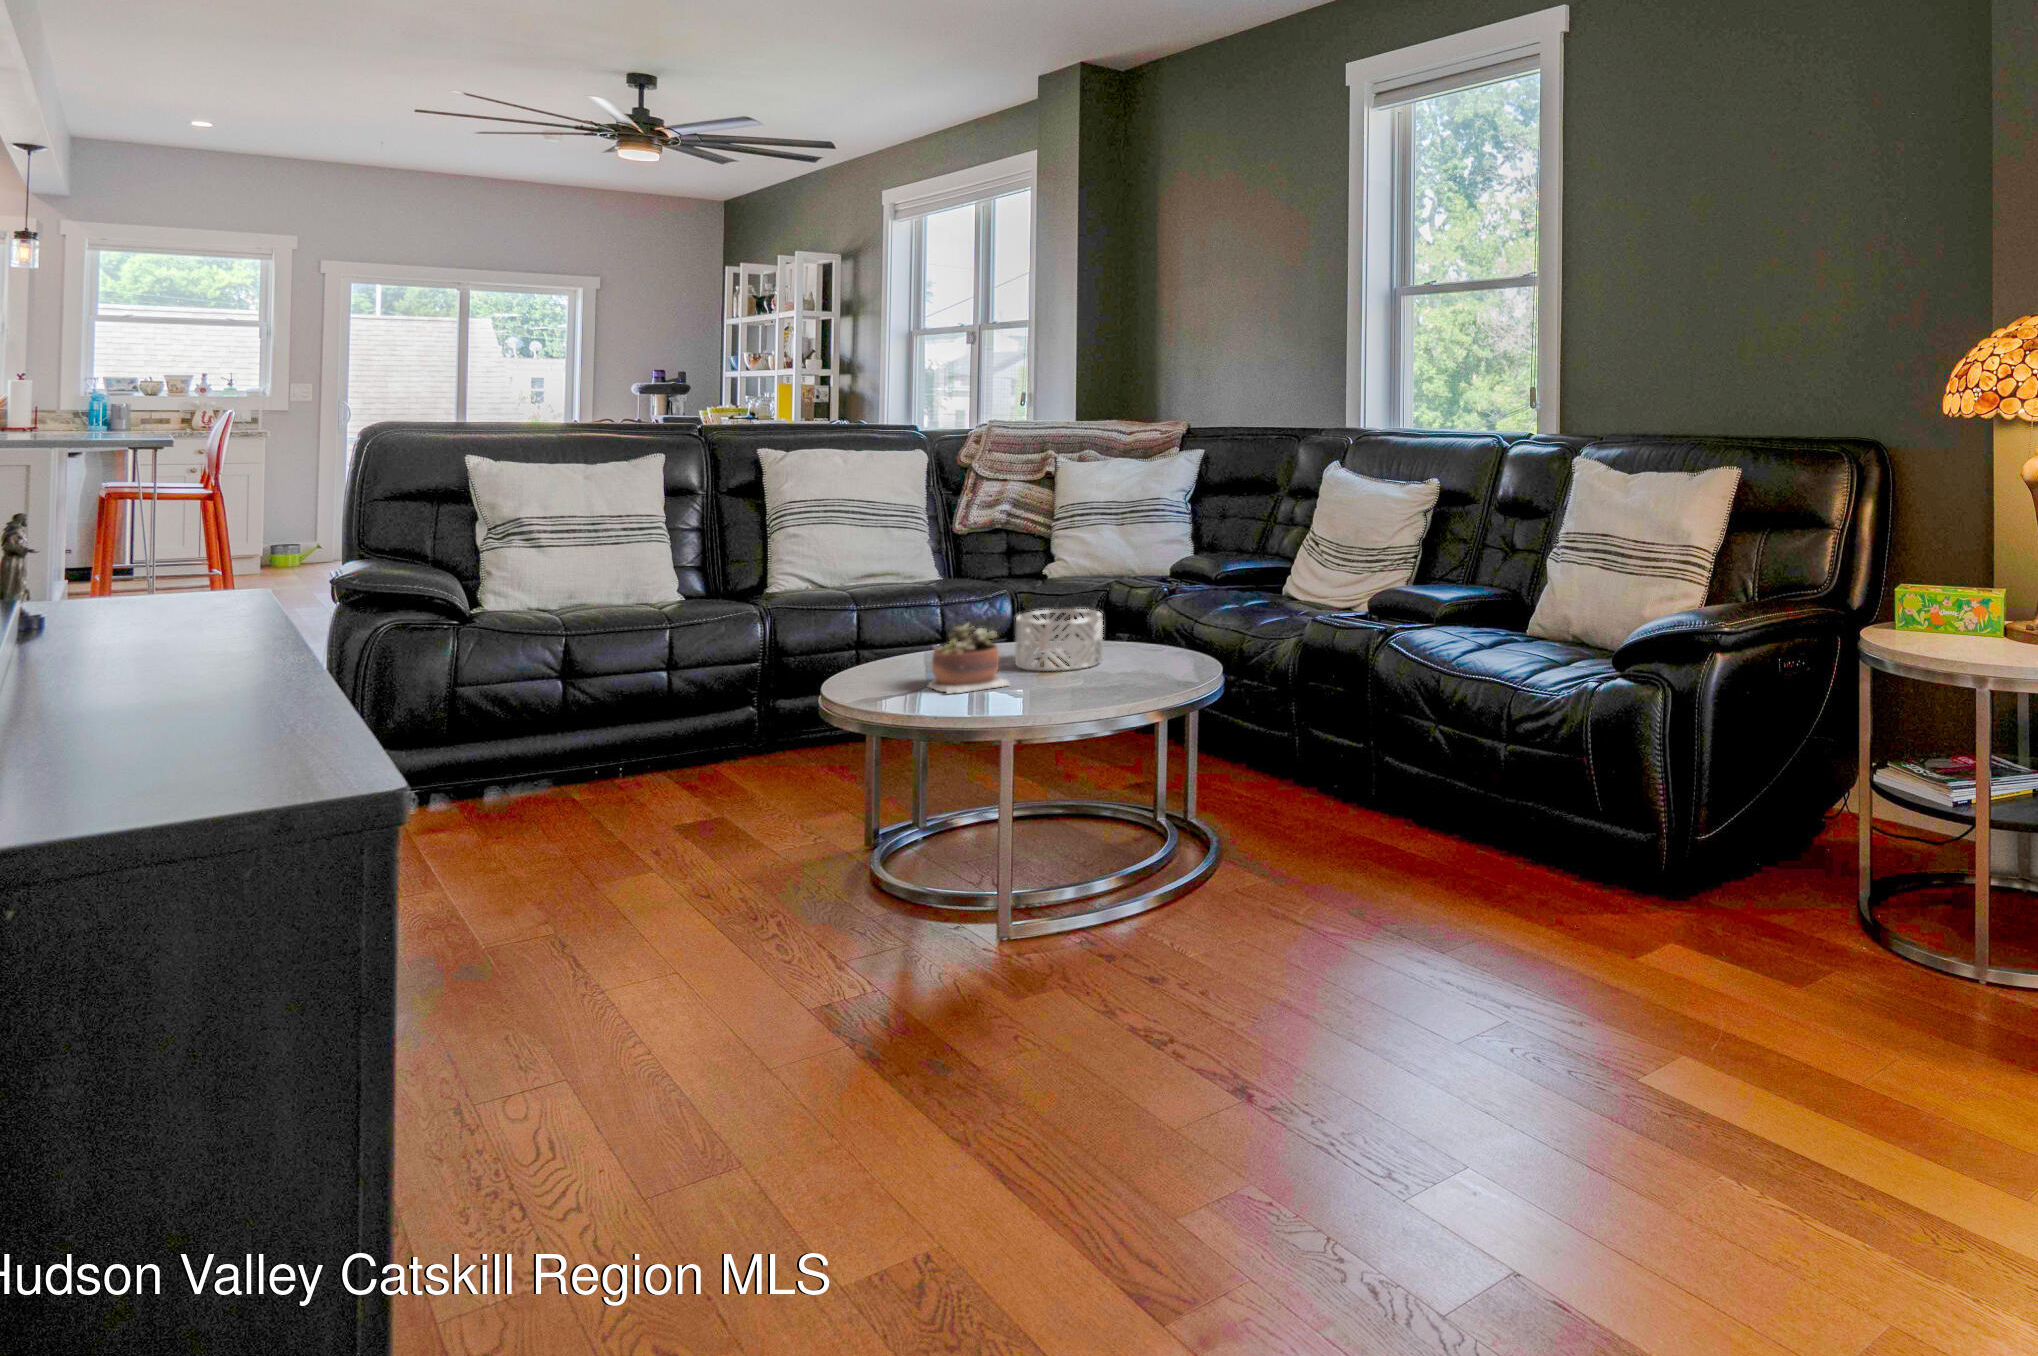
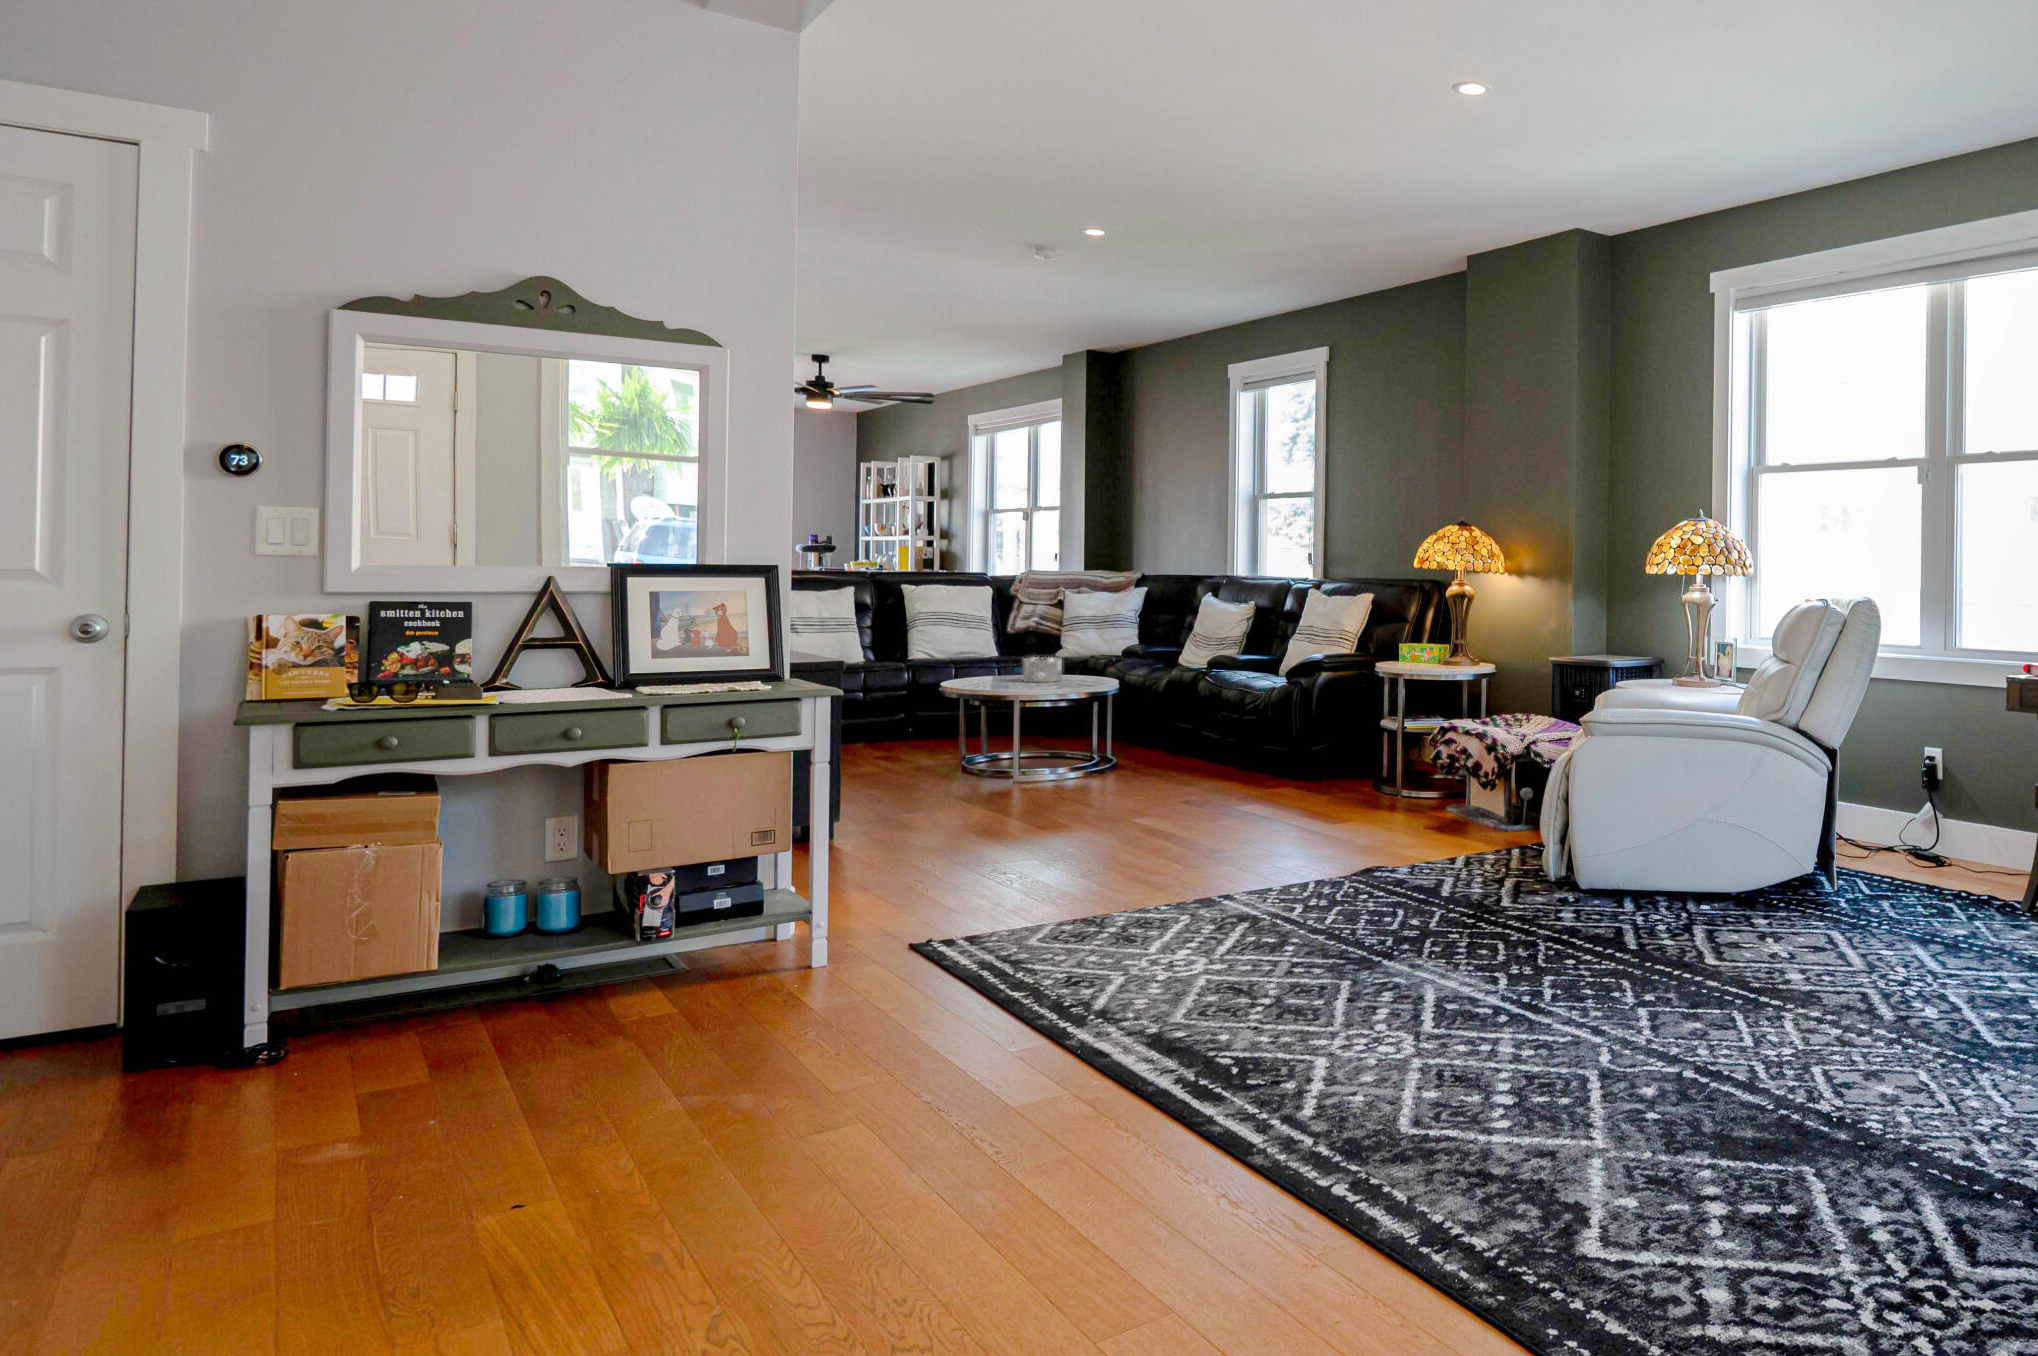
succulent plant: present [928,622,1009,694] -> none [981,659,1018,686]

